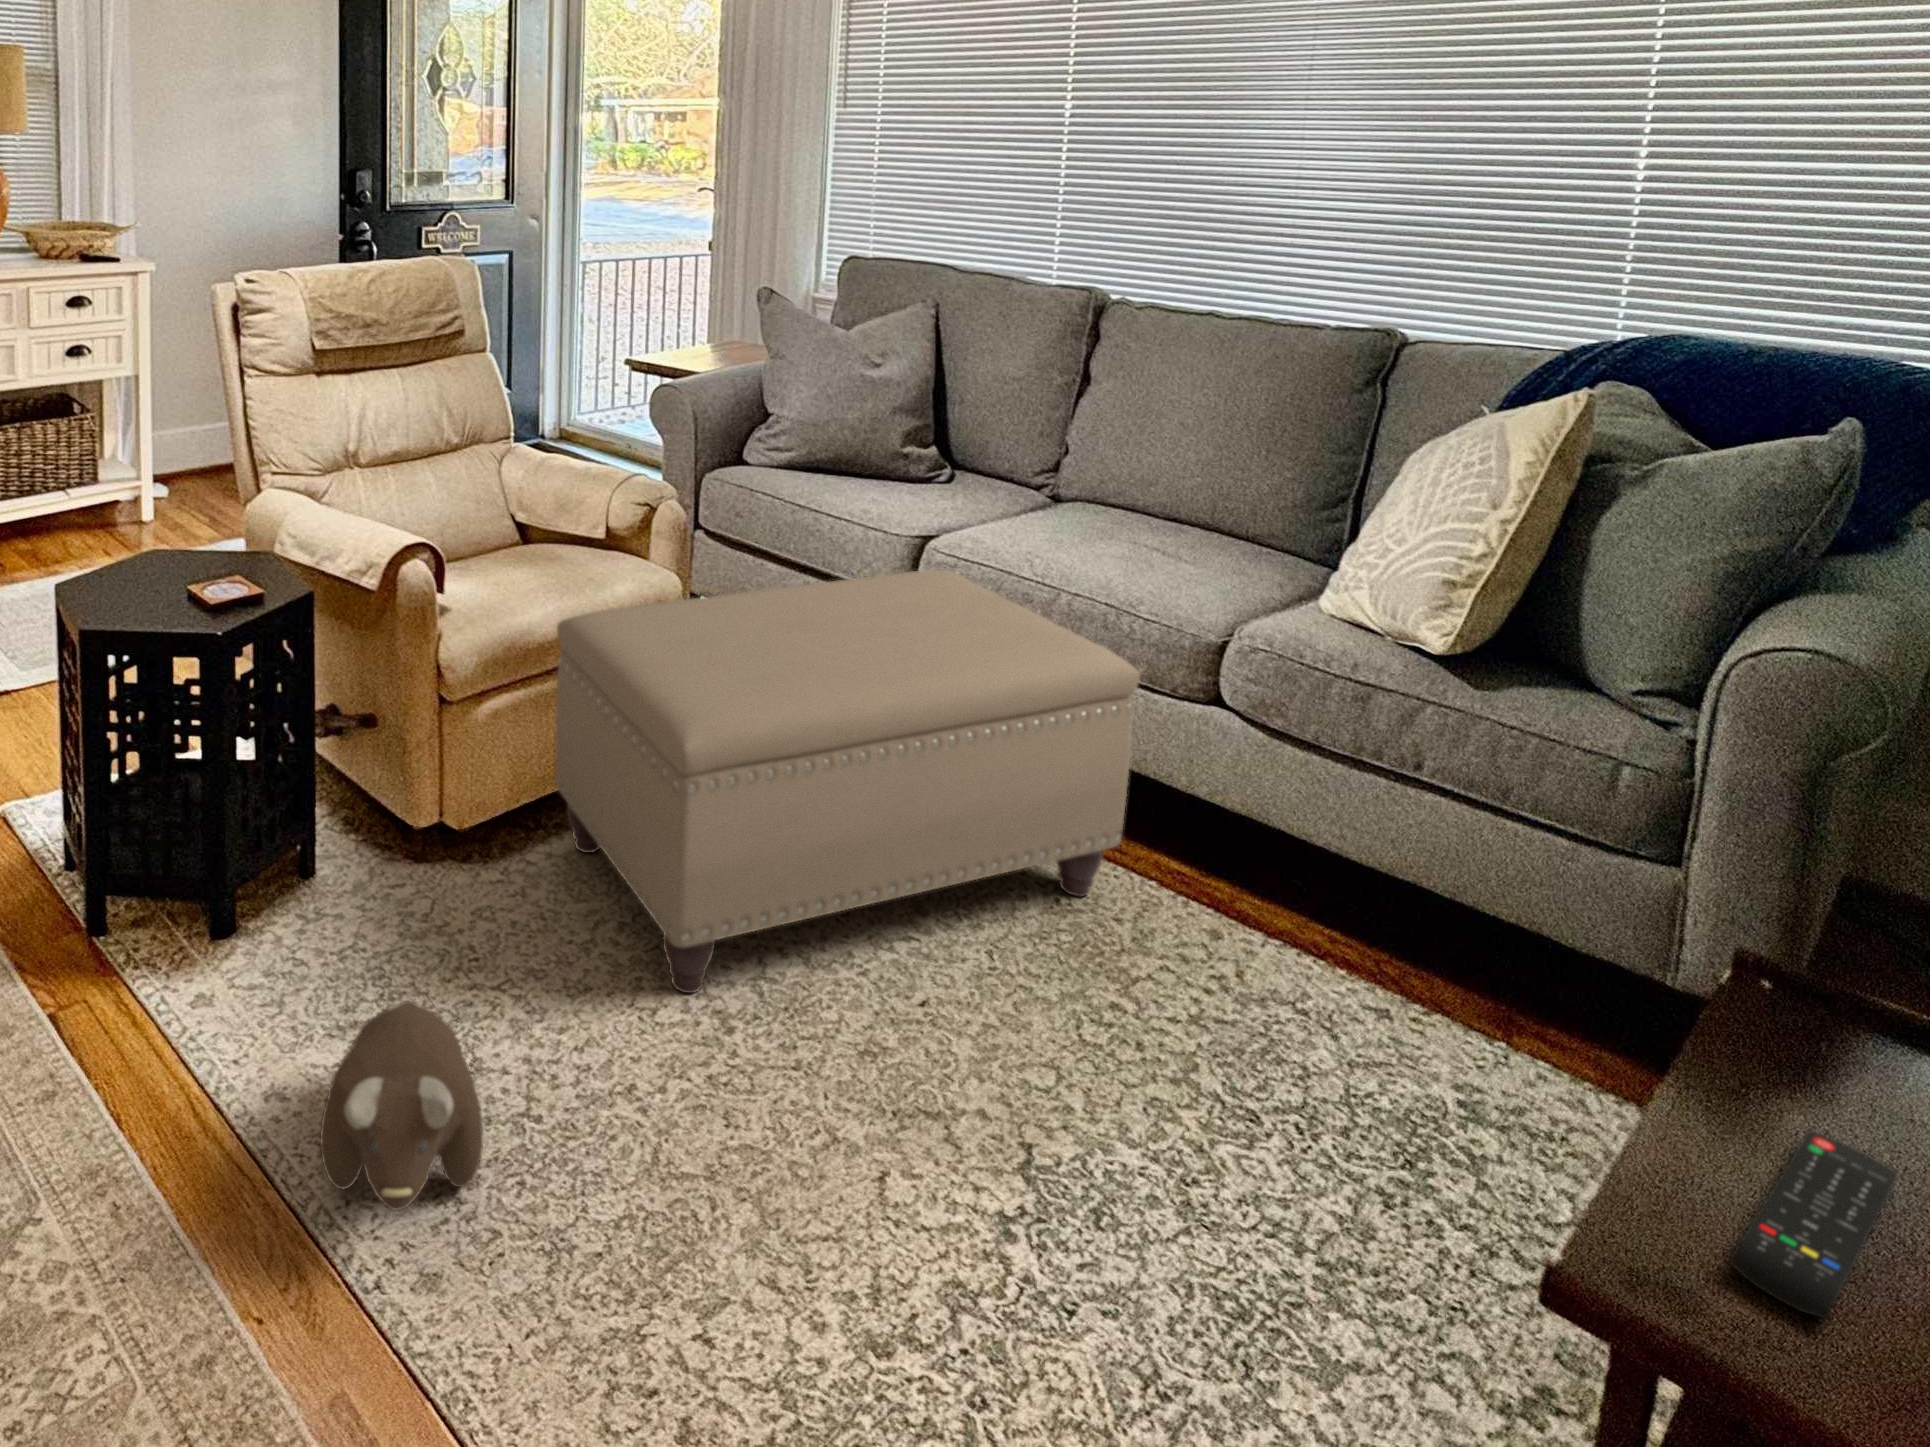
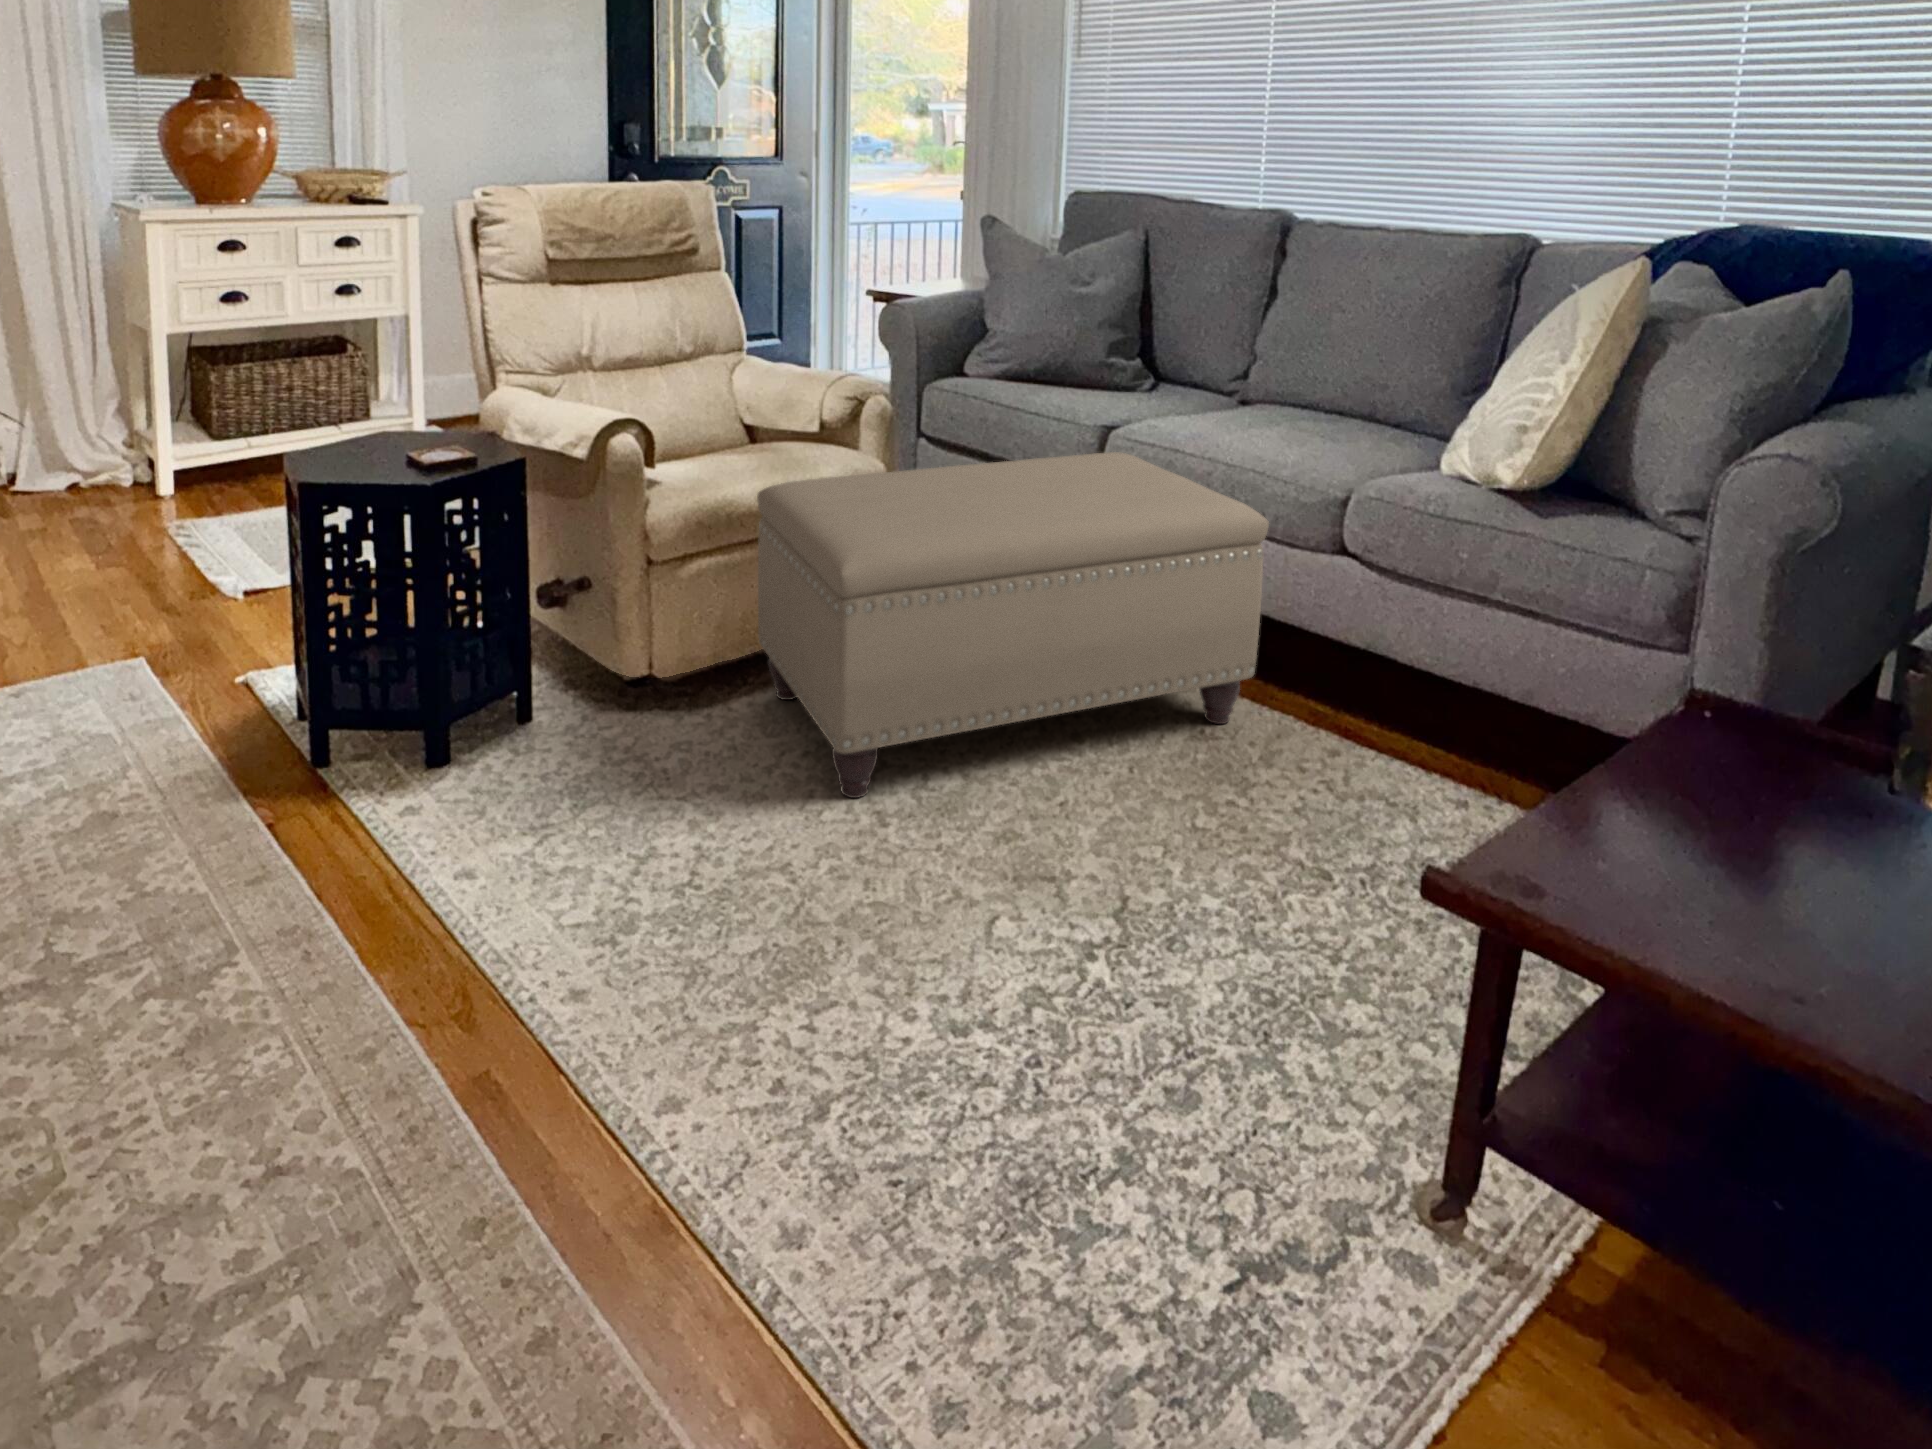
plush toy: present [320,1001,483,1211] -> none [491,787,639,939]
remote control: present [1730,1131,1897,1318] -> none [1566,782,1726,885]

